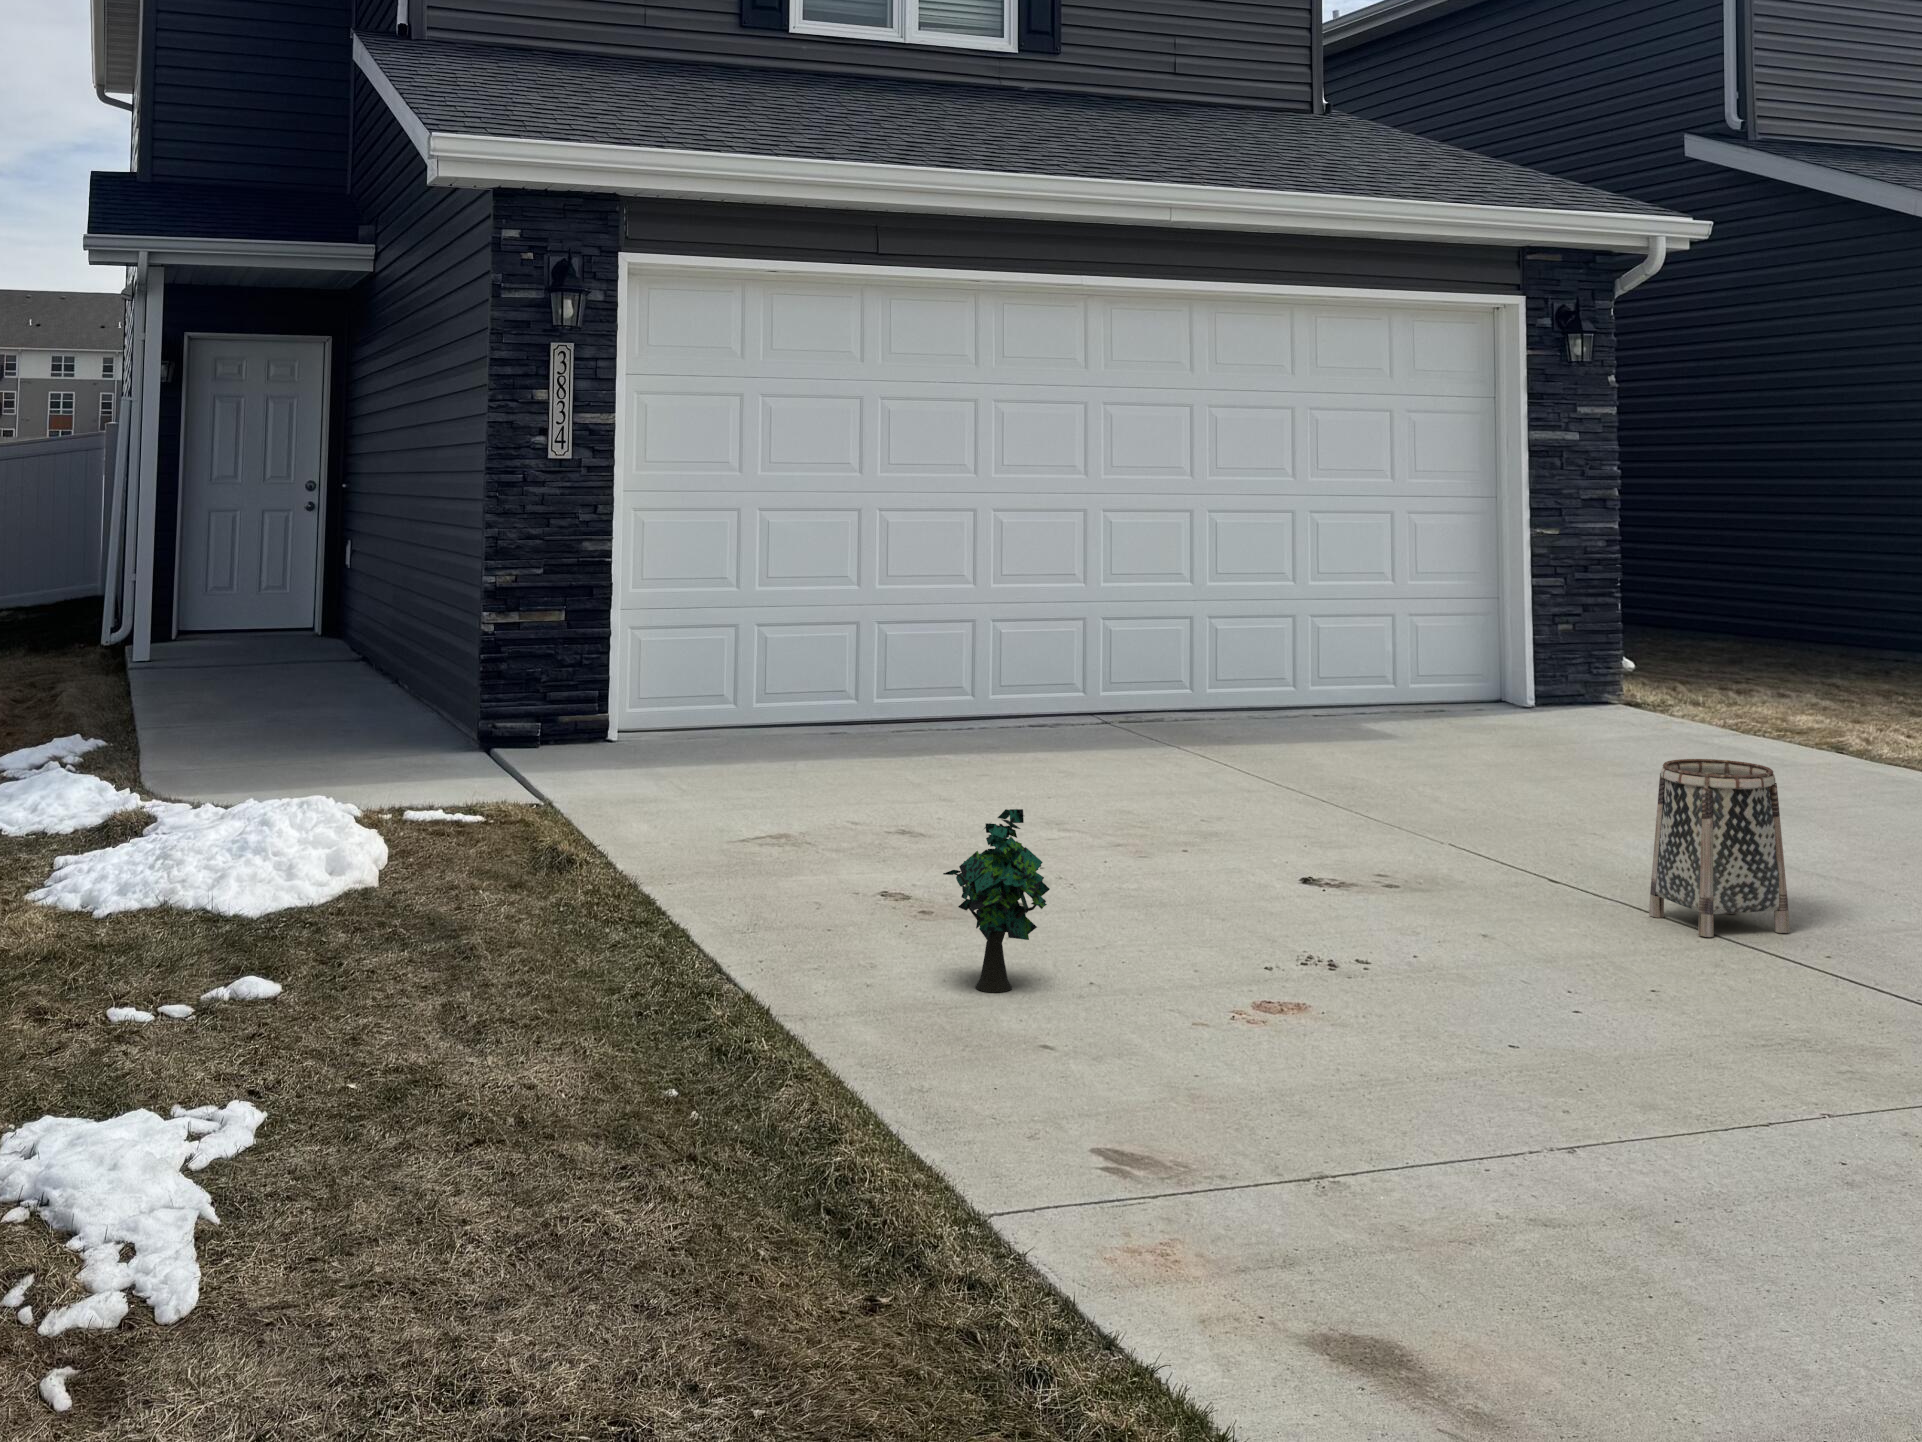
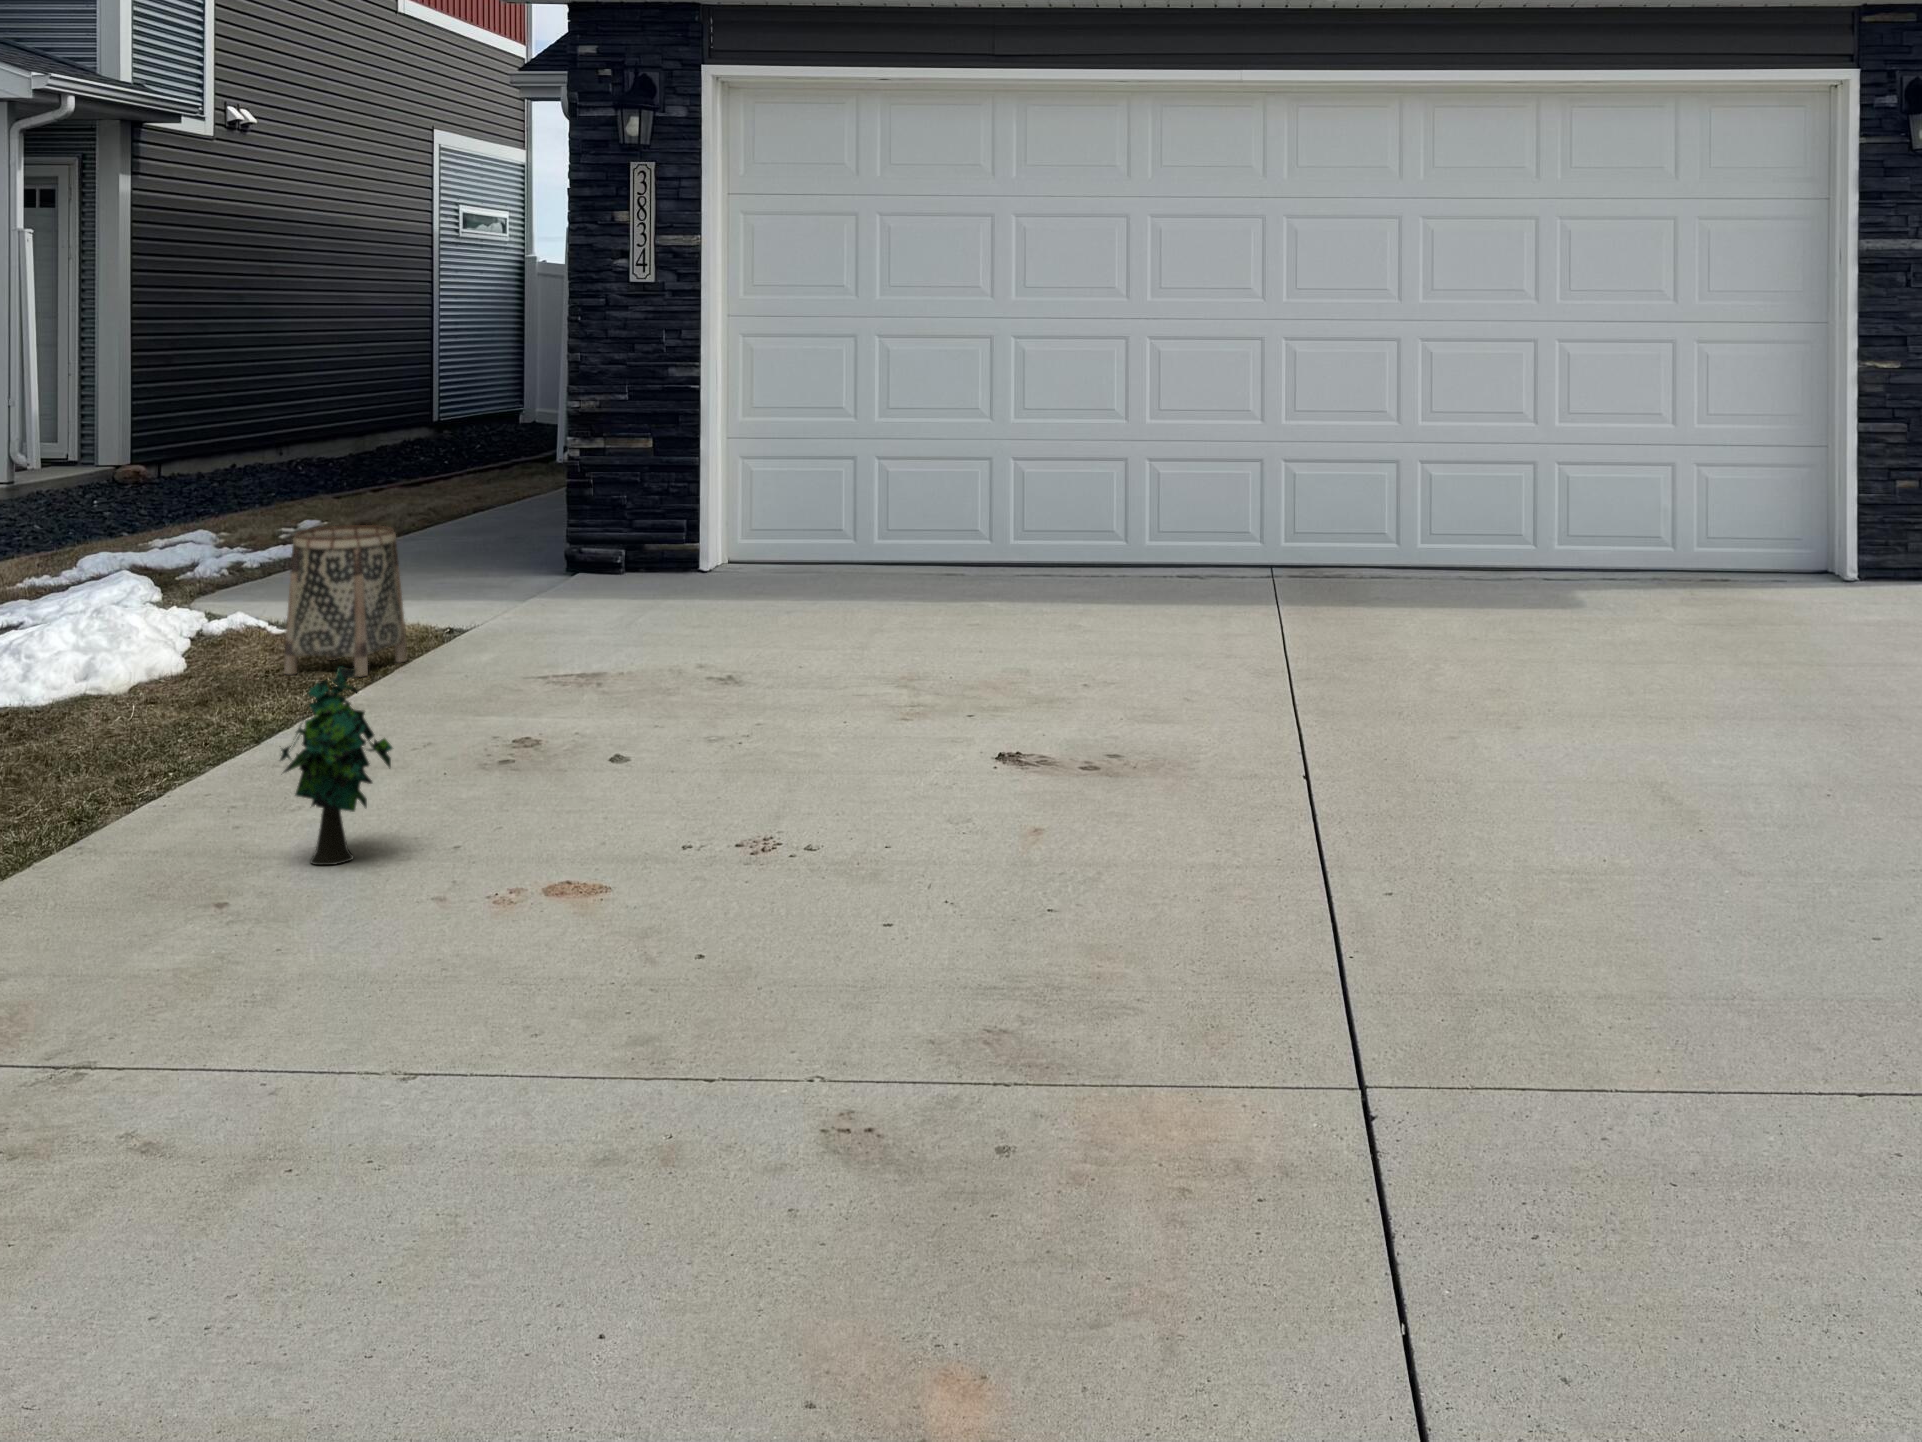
basket: present [1649,759,1790,937] -> present [284,525,407,677]

